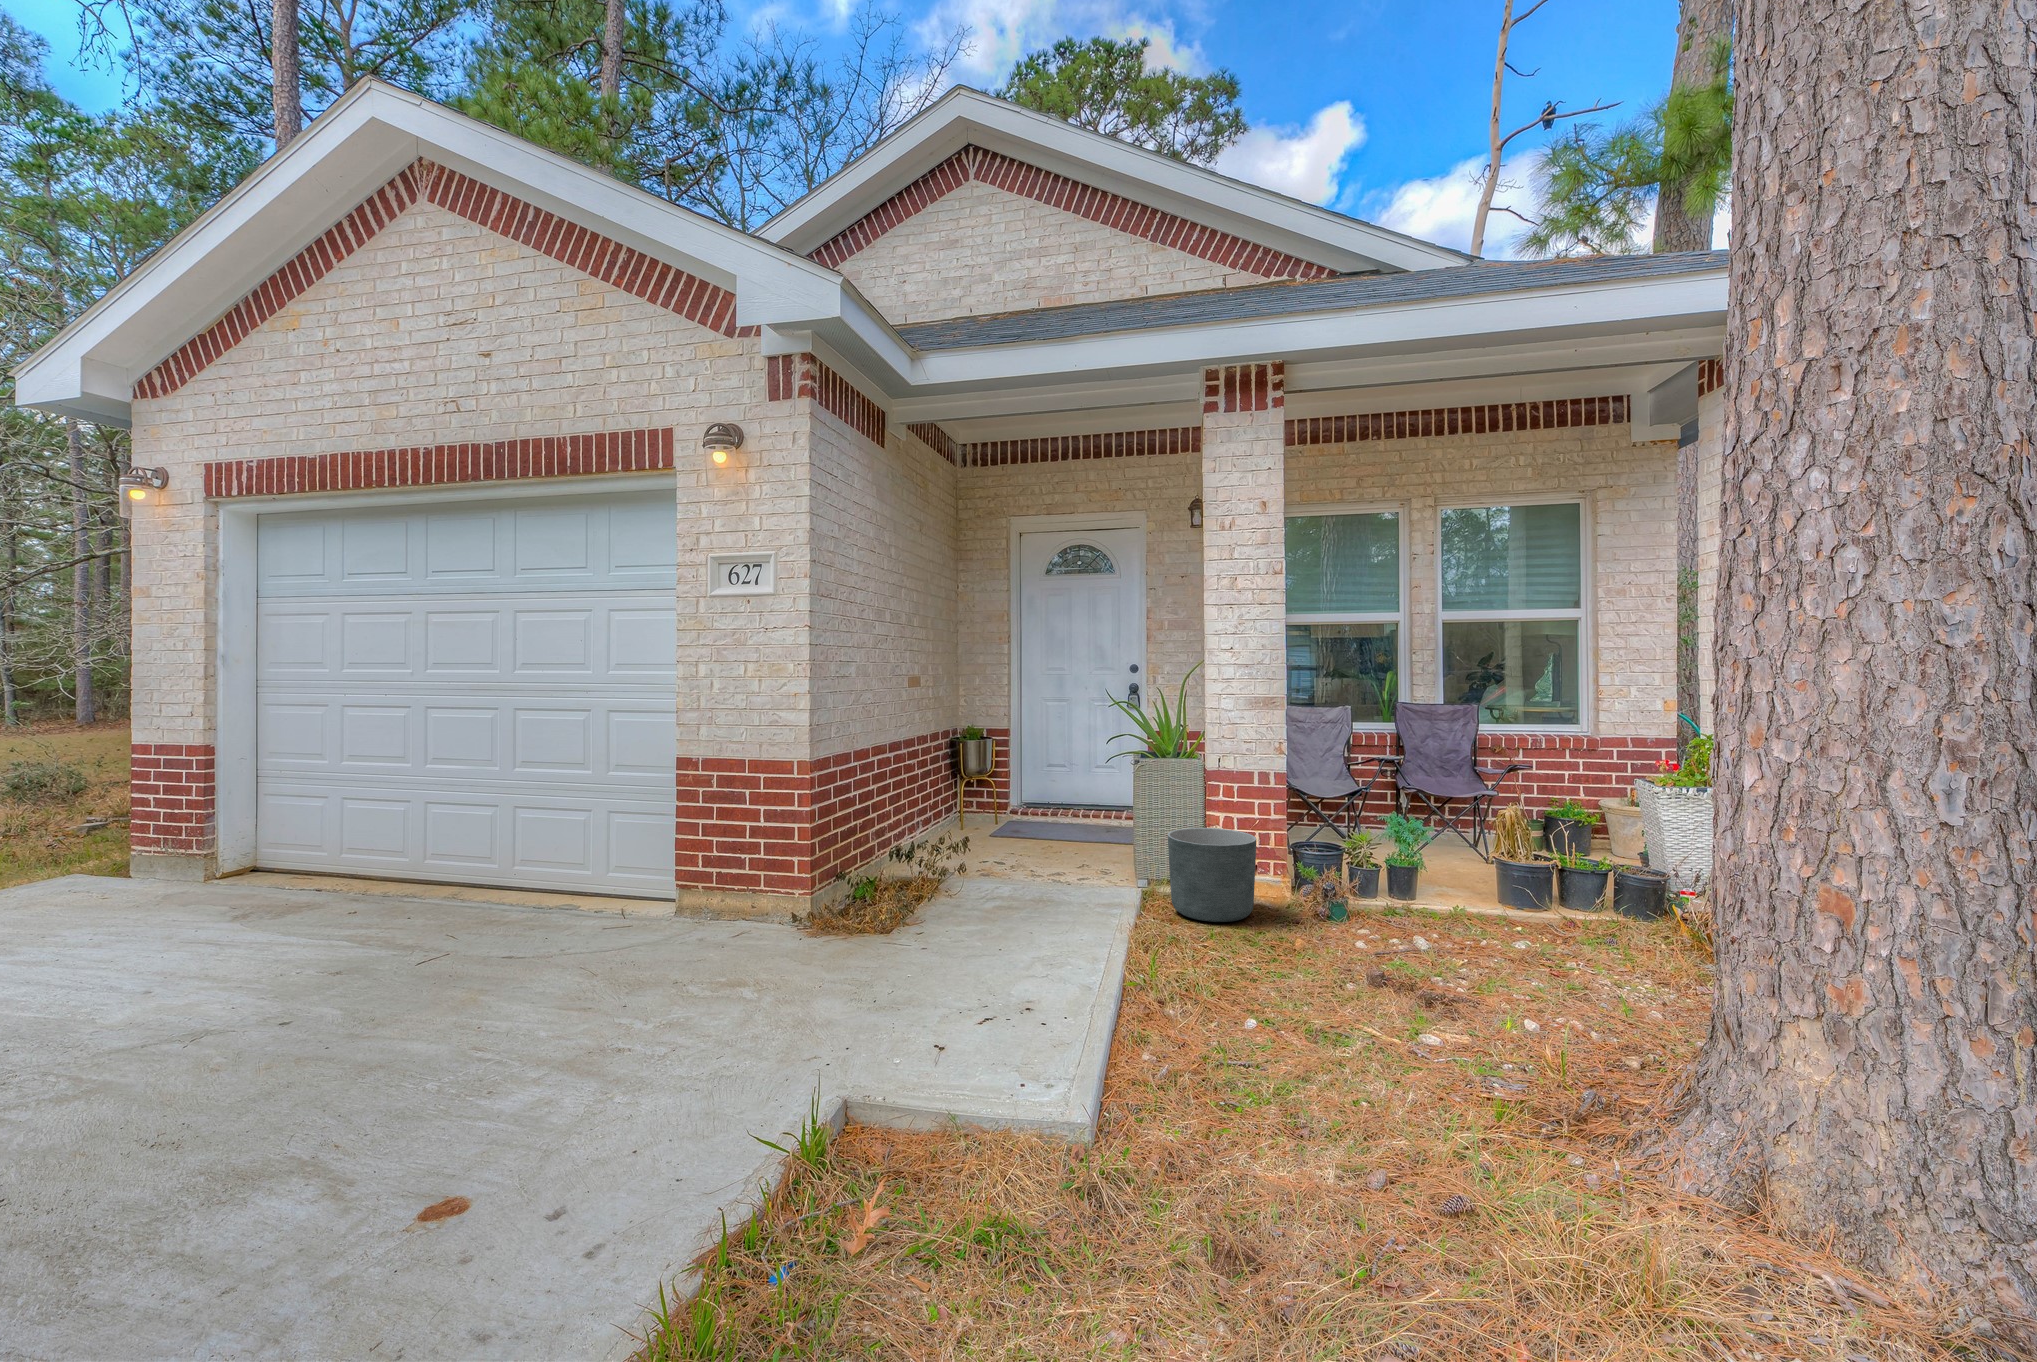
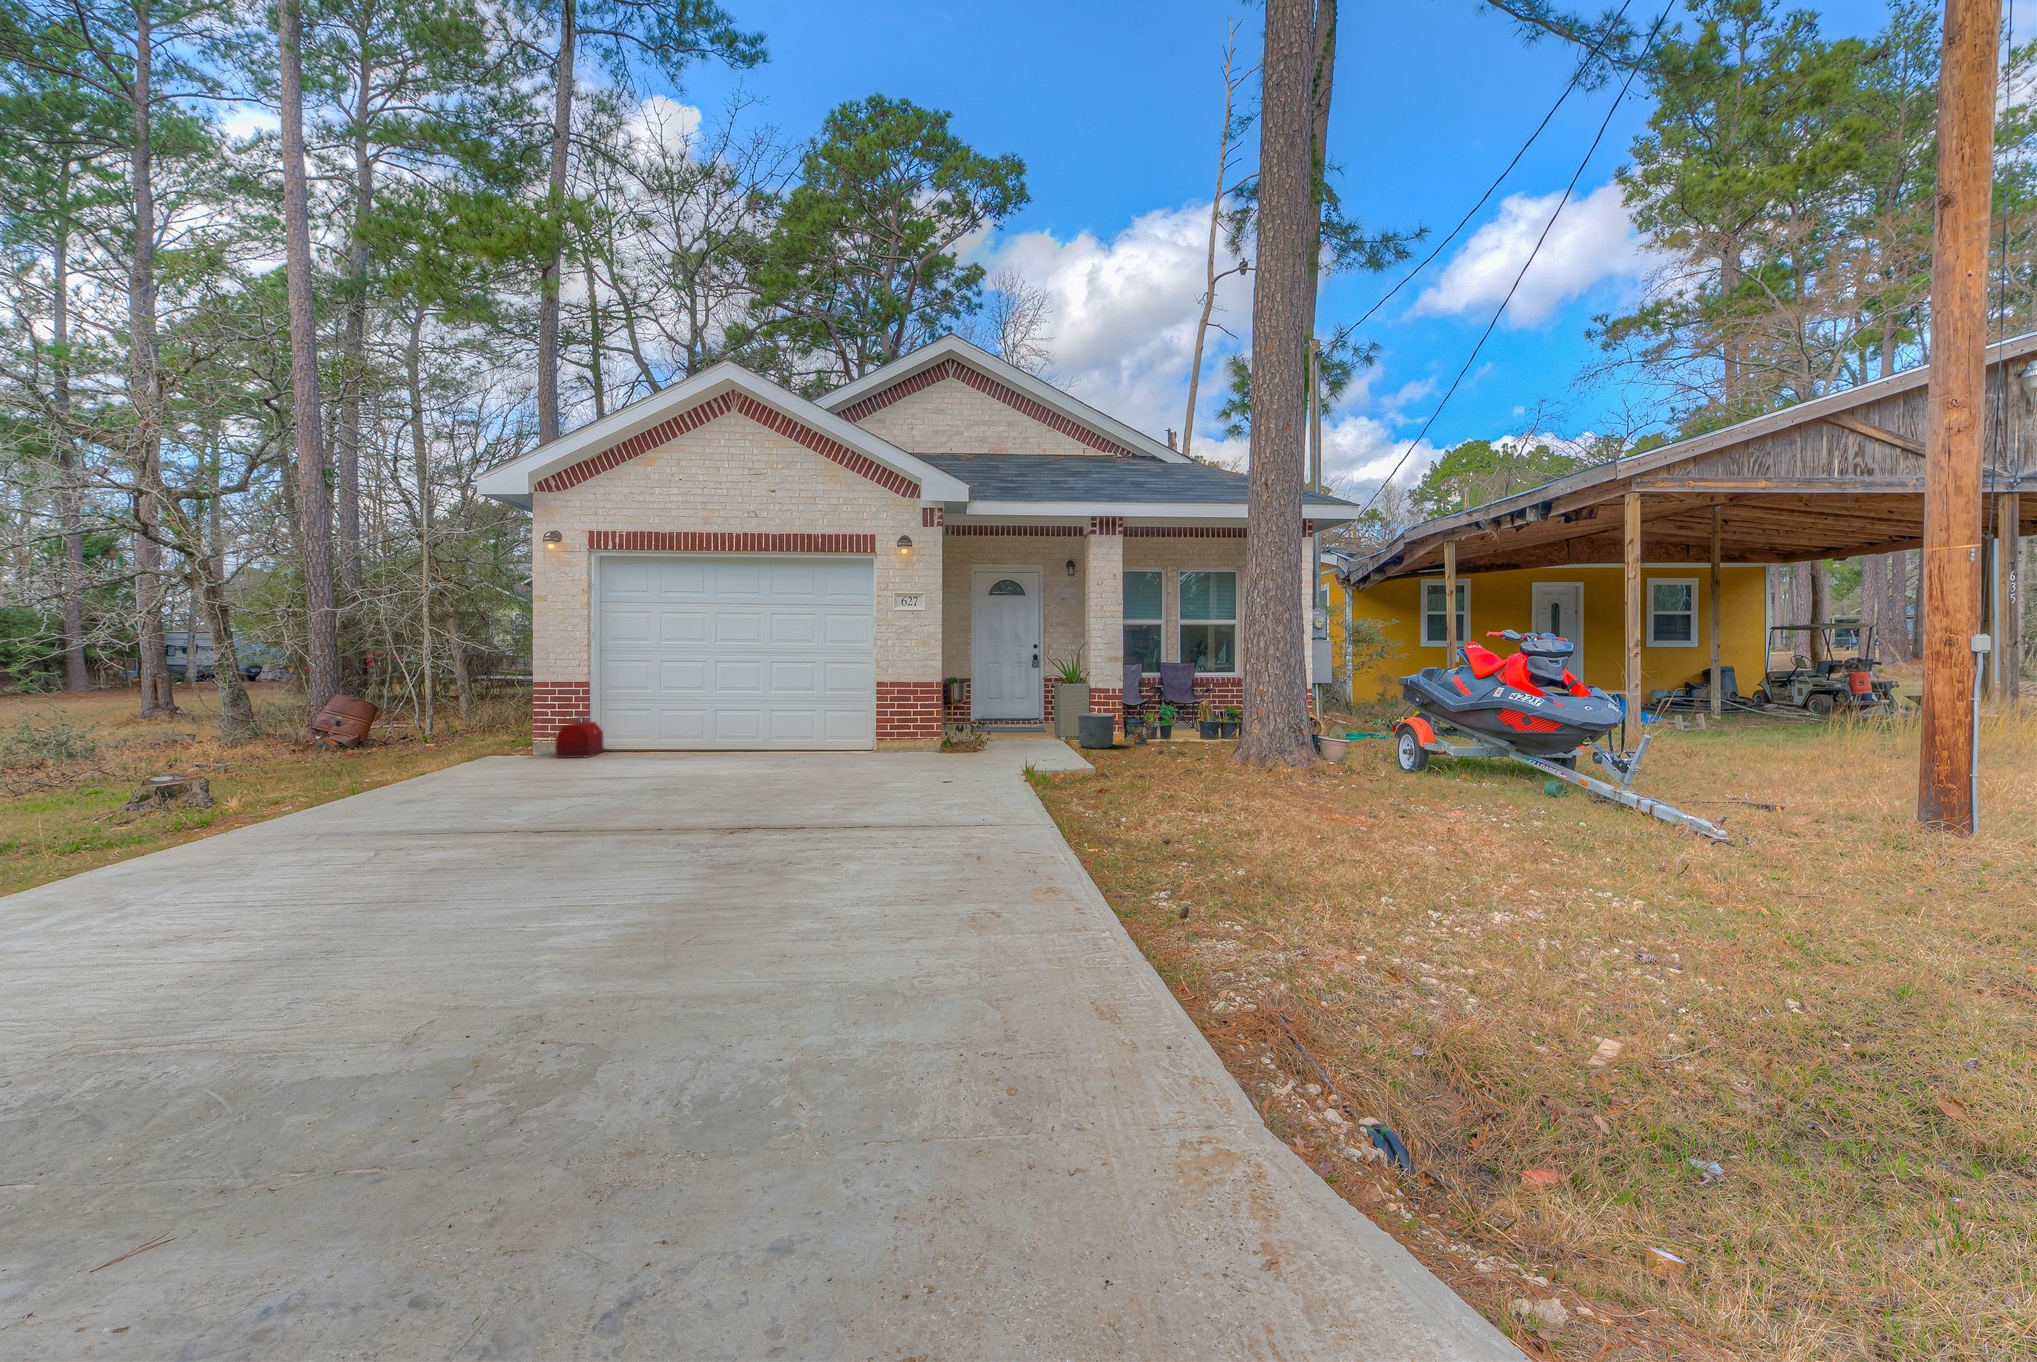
toolbox: none [41,816,193,908] -> present [555,716,605,758]

